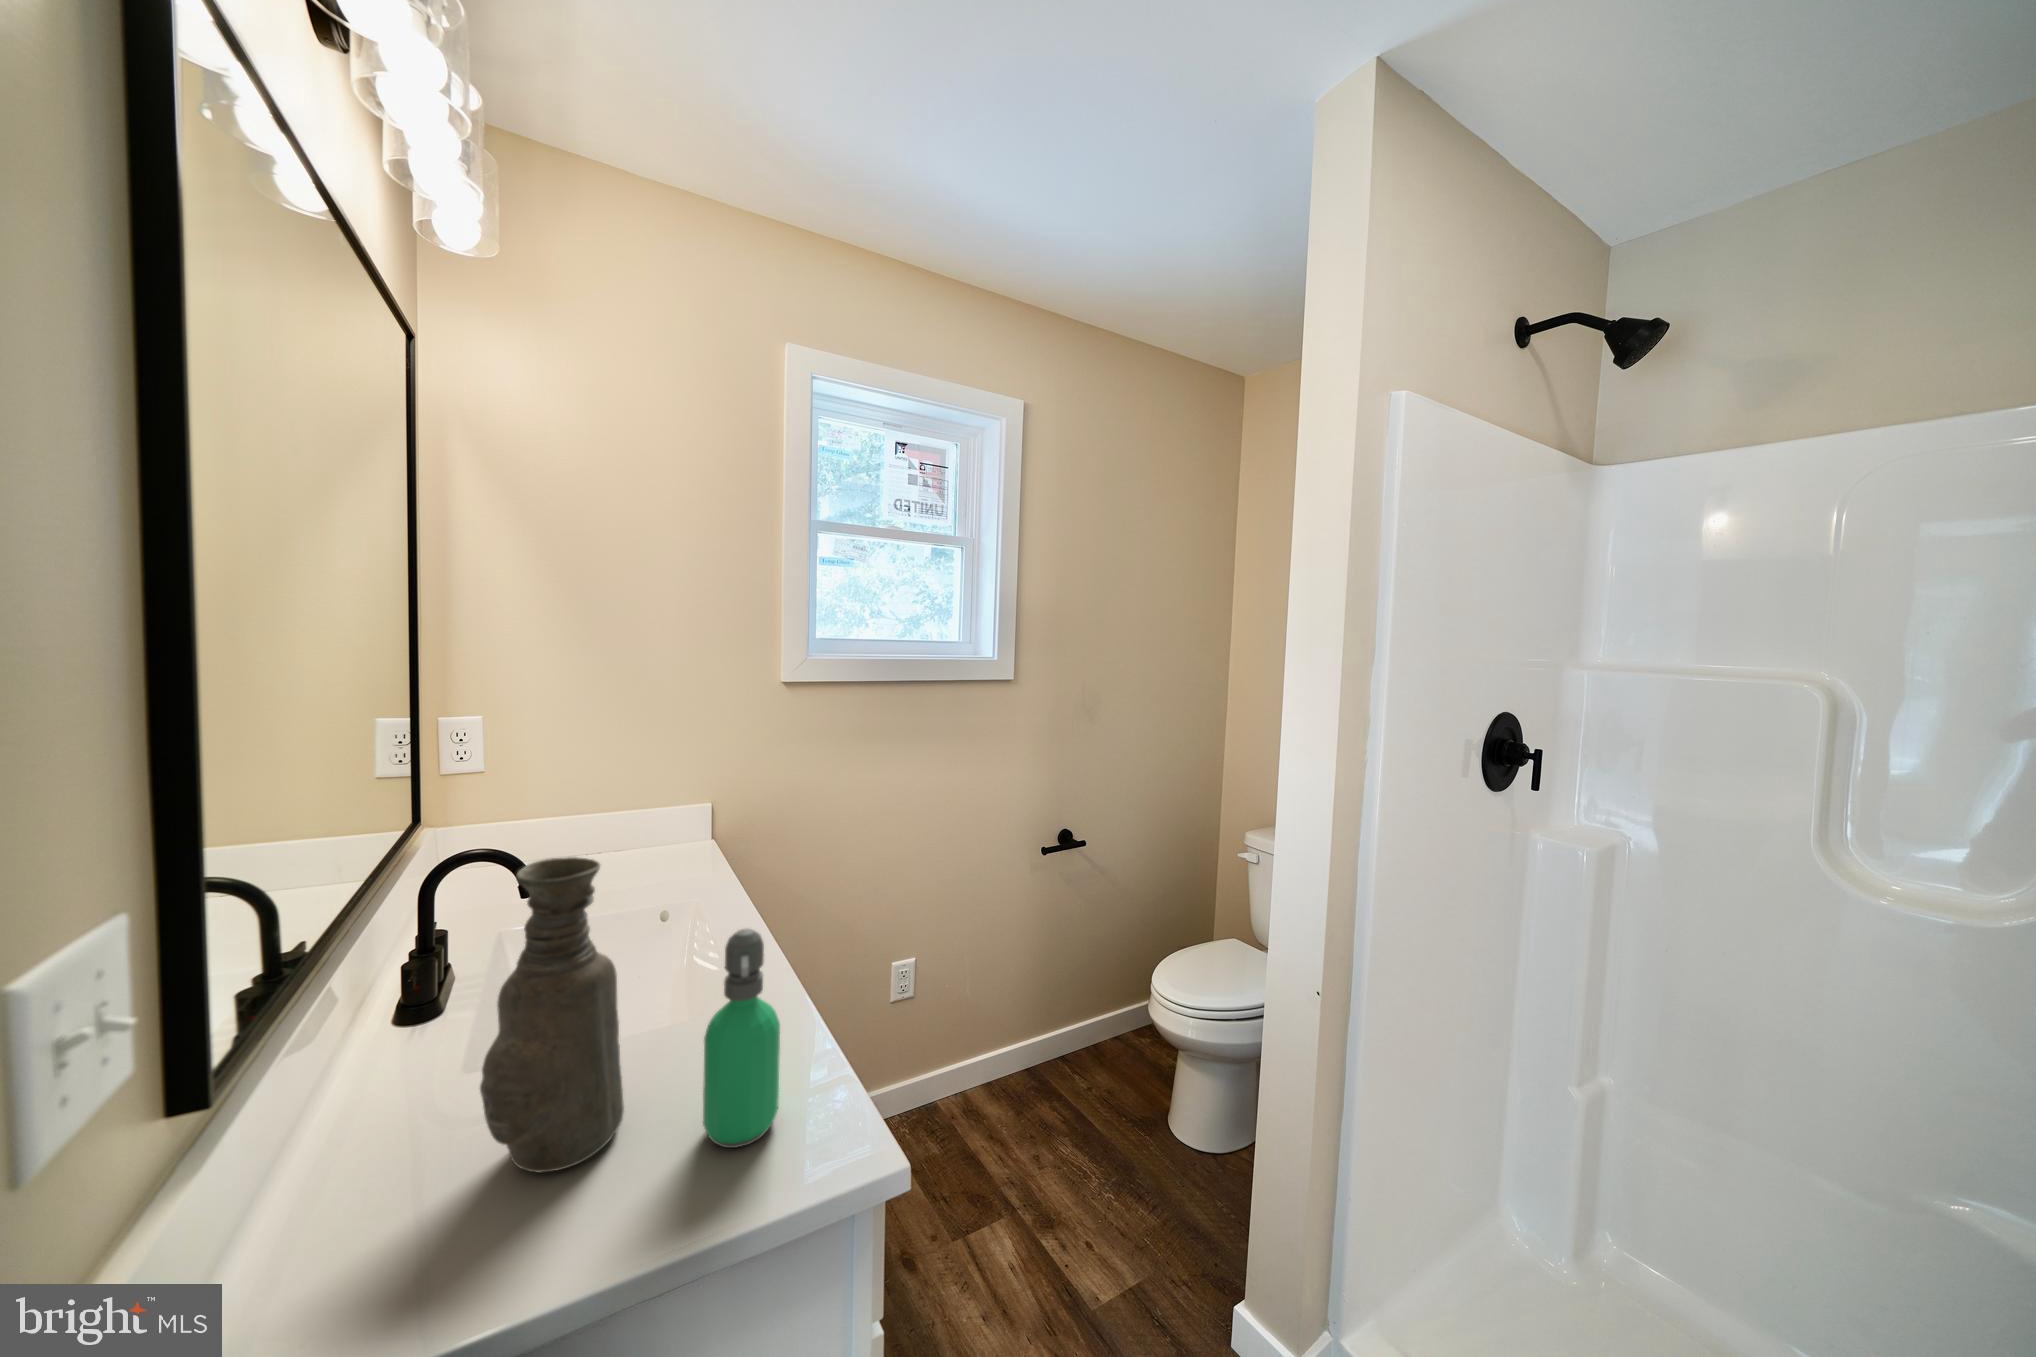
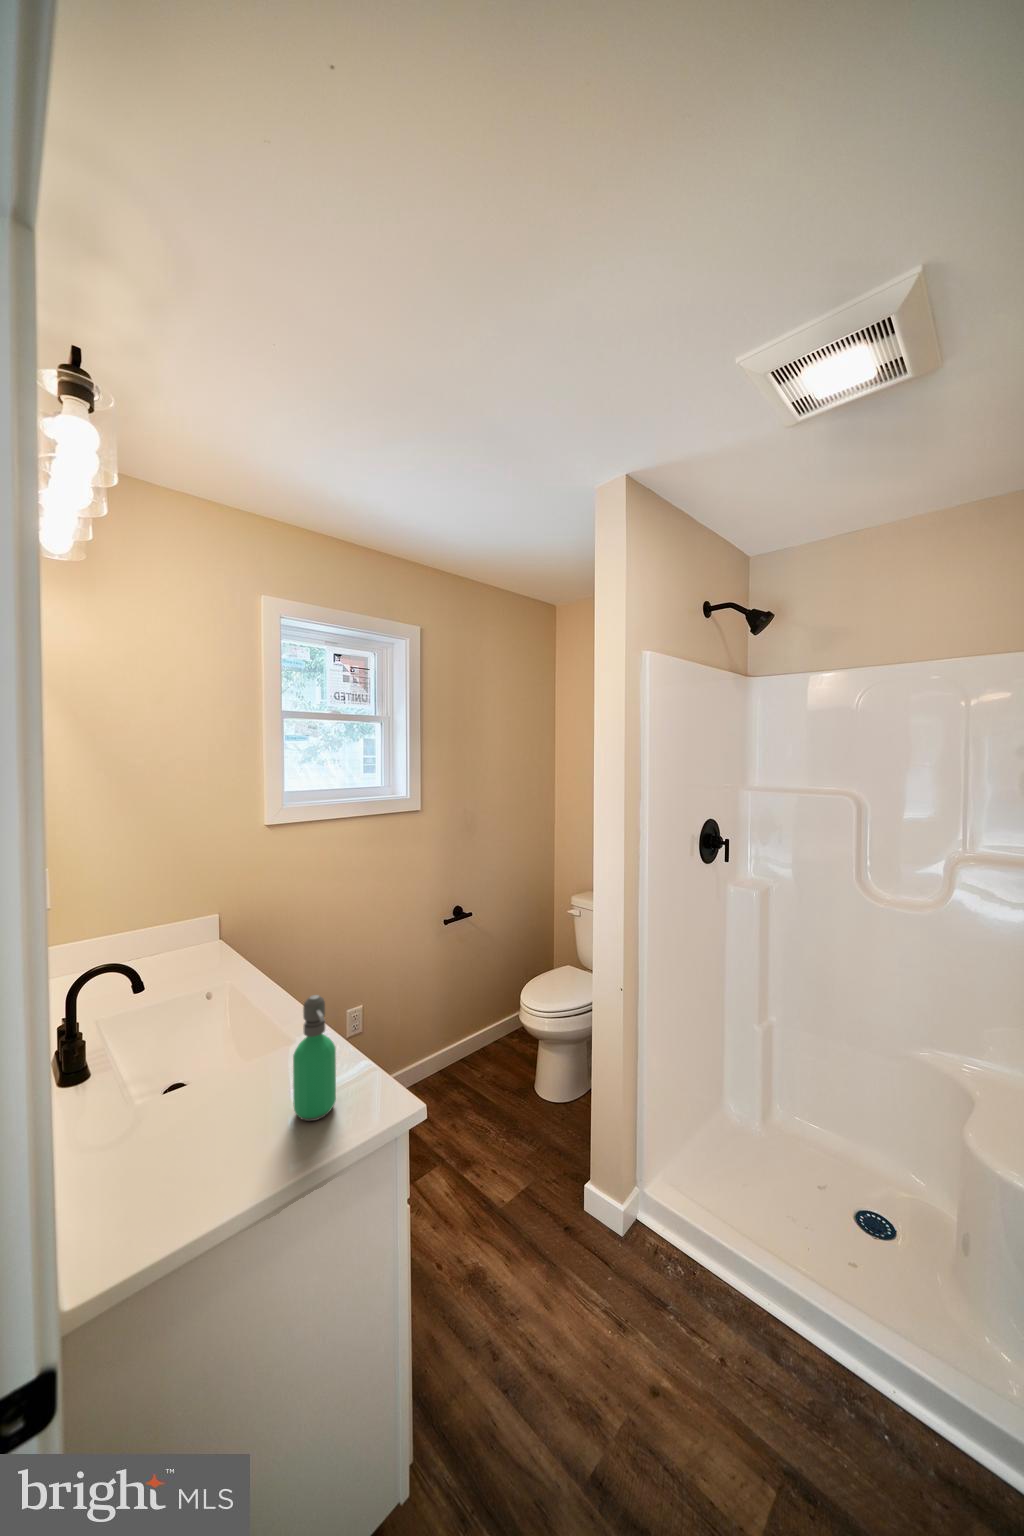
vase: present [480,857,624,1173] -> none [166,966,242,1153]

